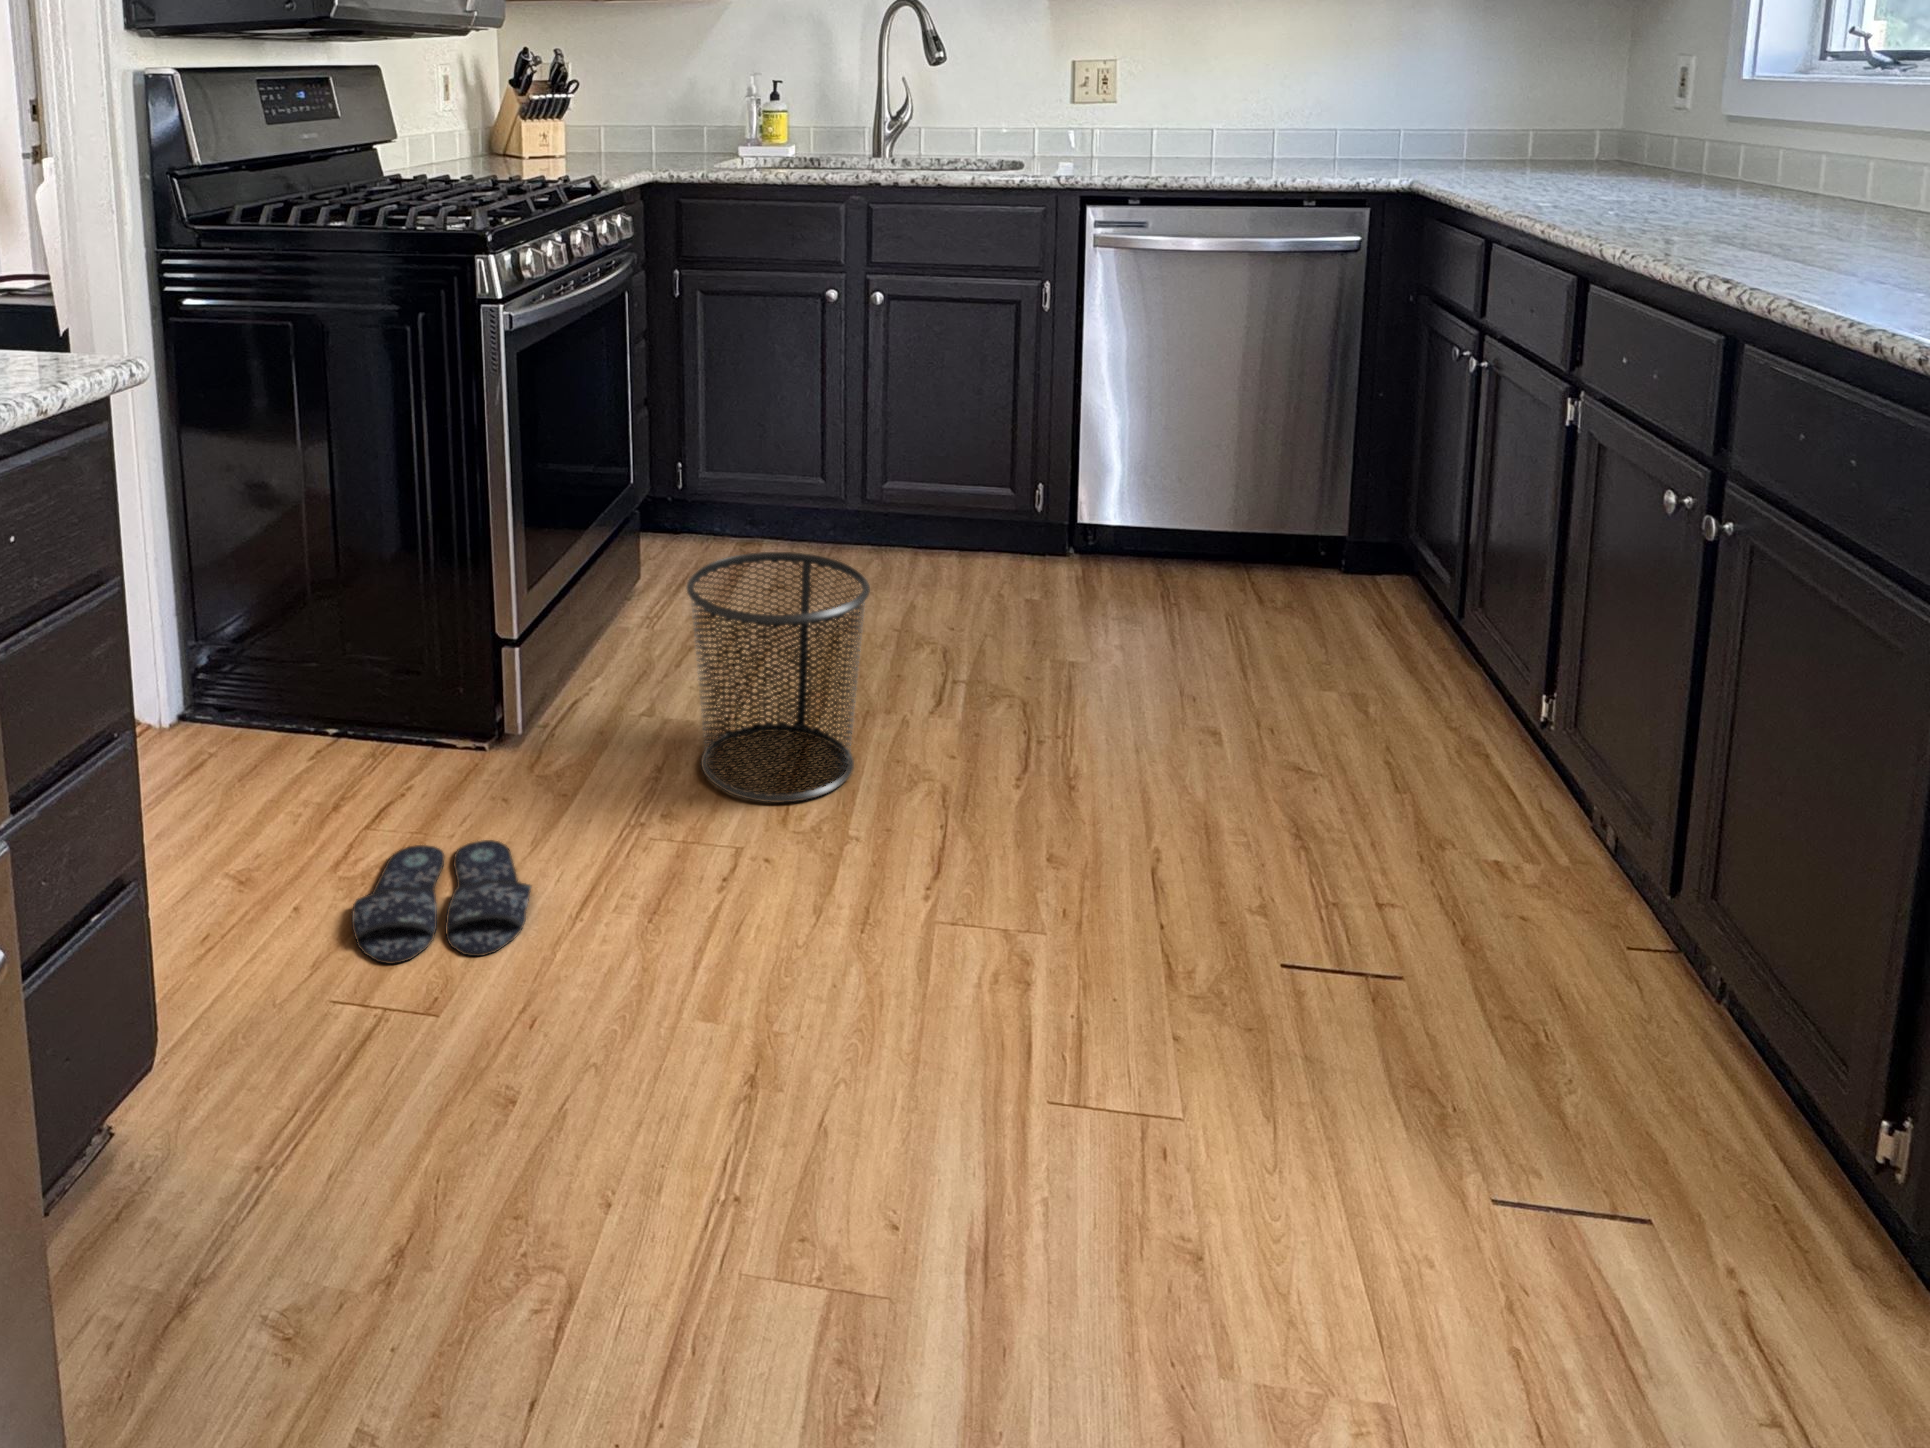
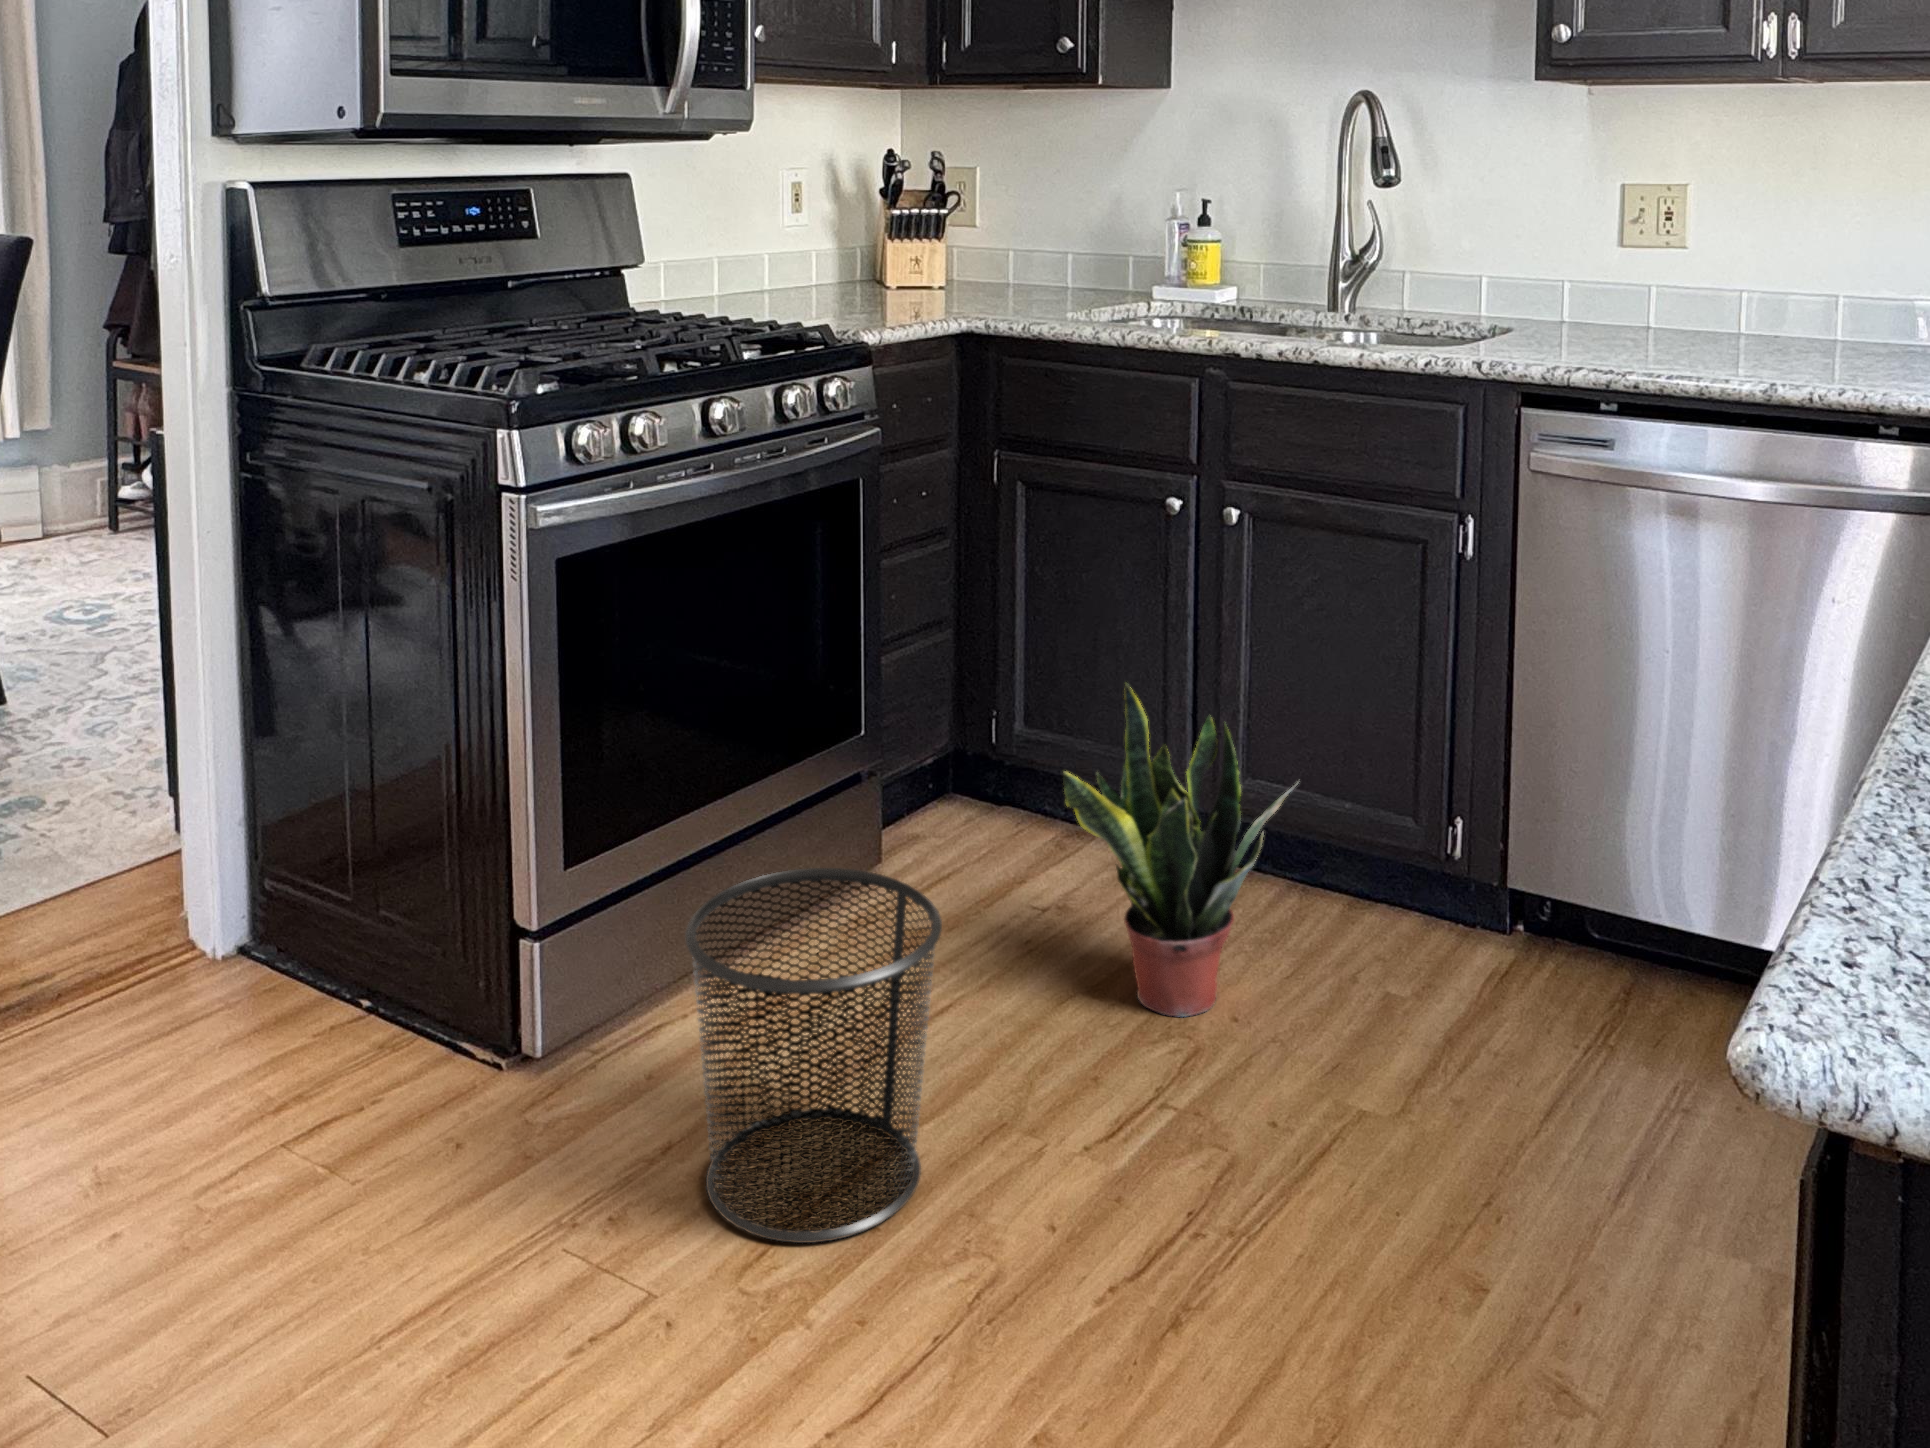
potted plant: none [851,416,990,640] -> present [1063,683,1296,1017]
slippers: present [352,840,531,964] -> none [111,1192,394,1380]

